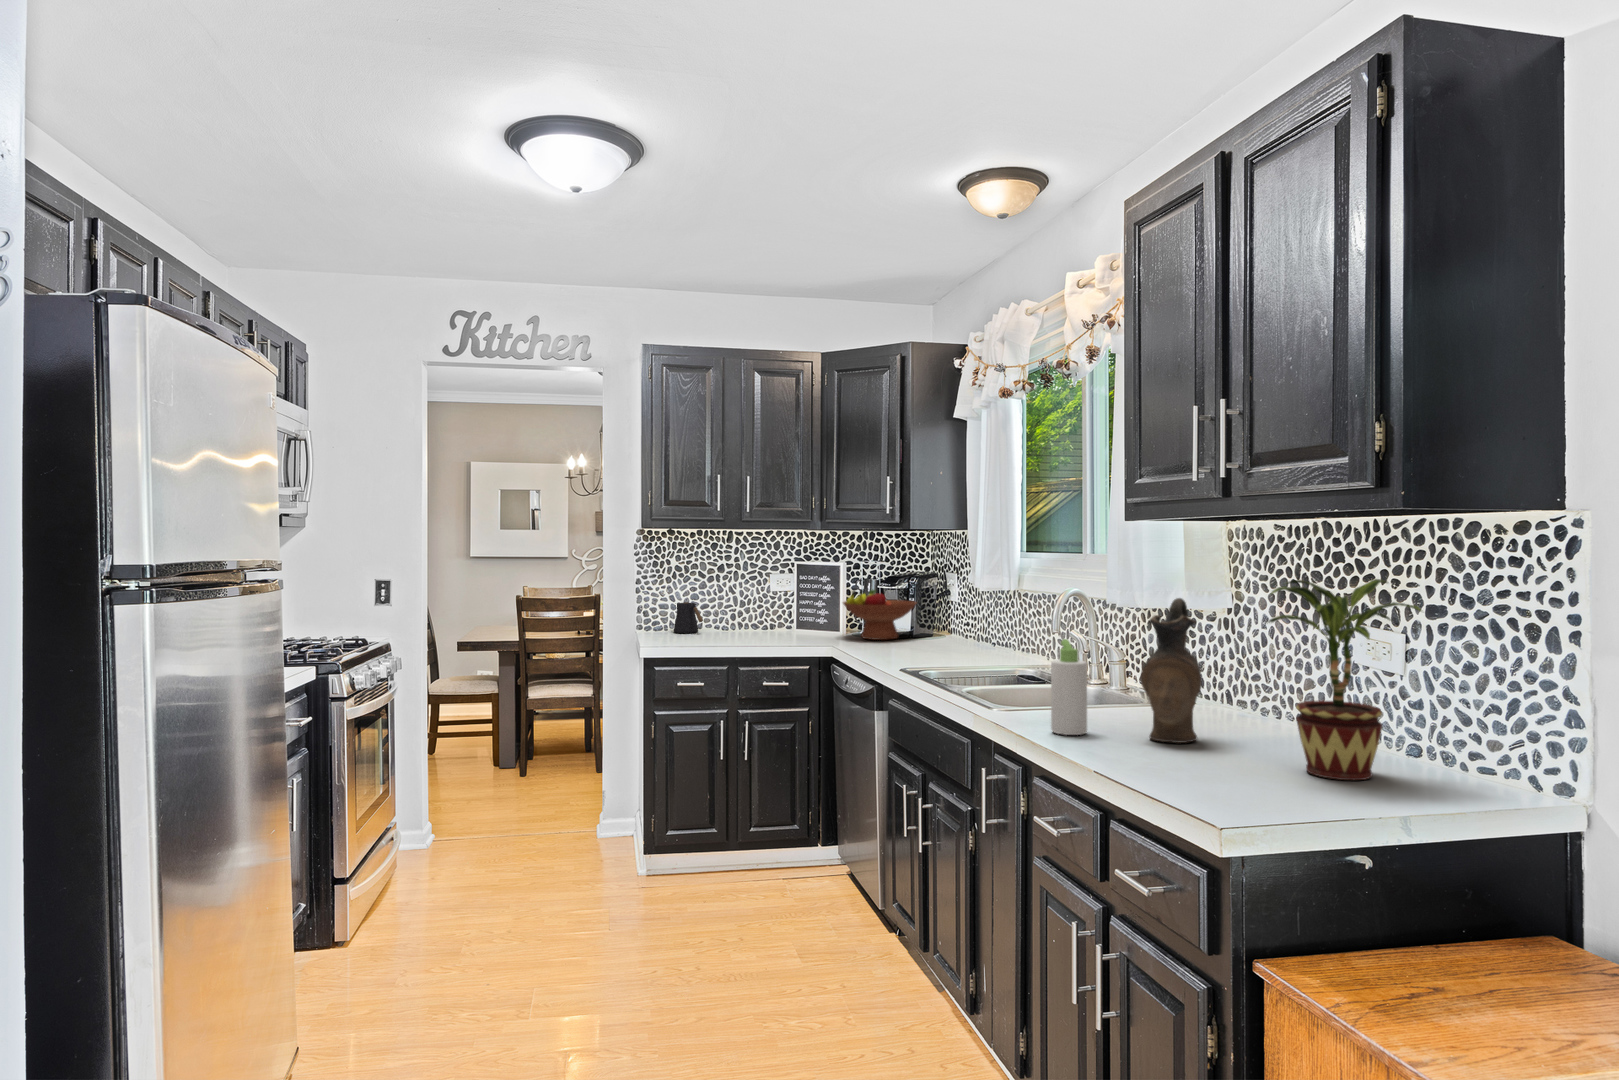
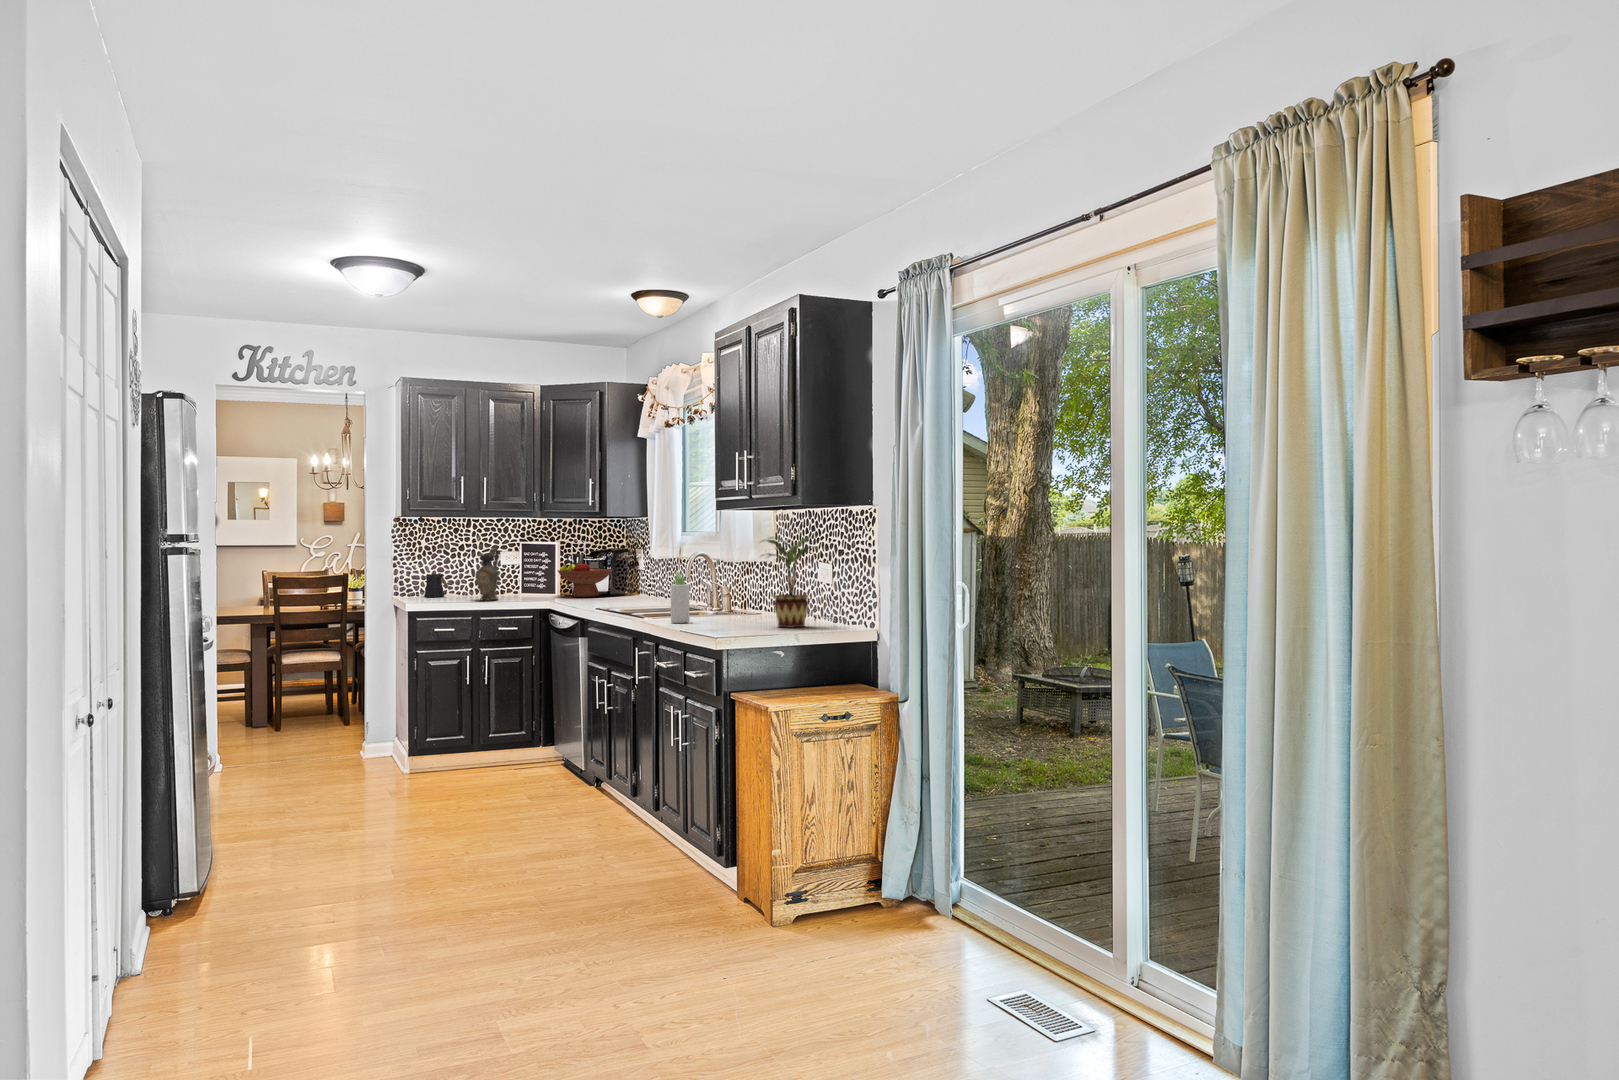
ceramic pitcher: present [1141,598,1202,743] -> present [475,547,499,600]

